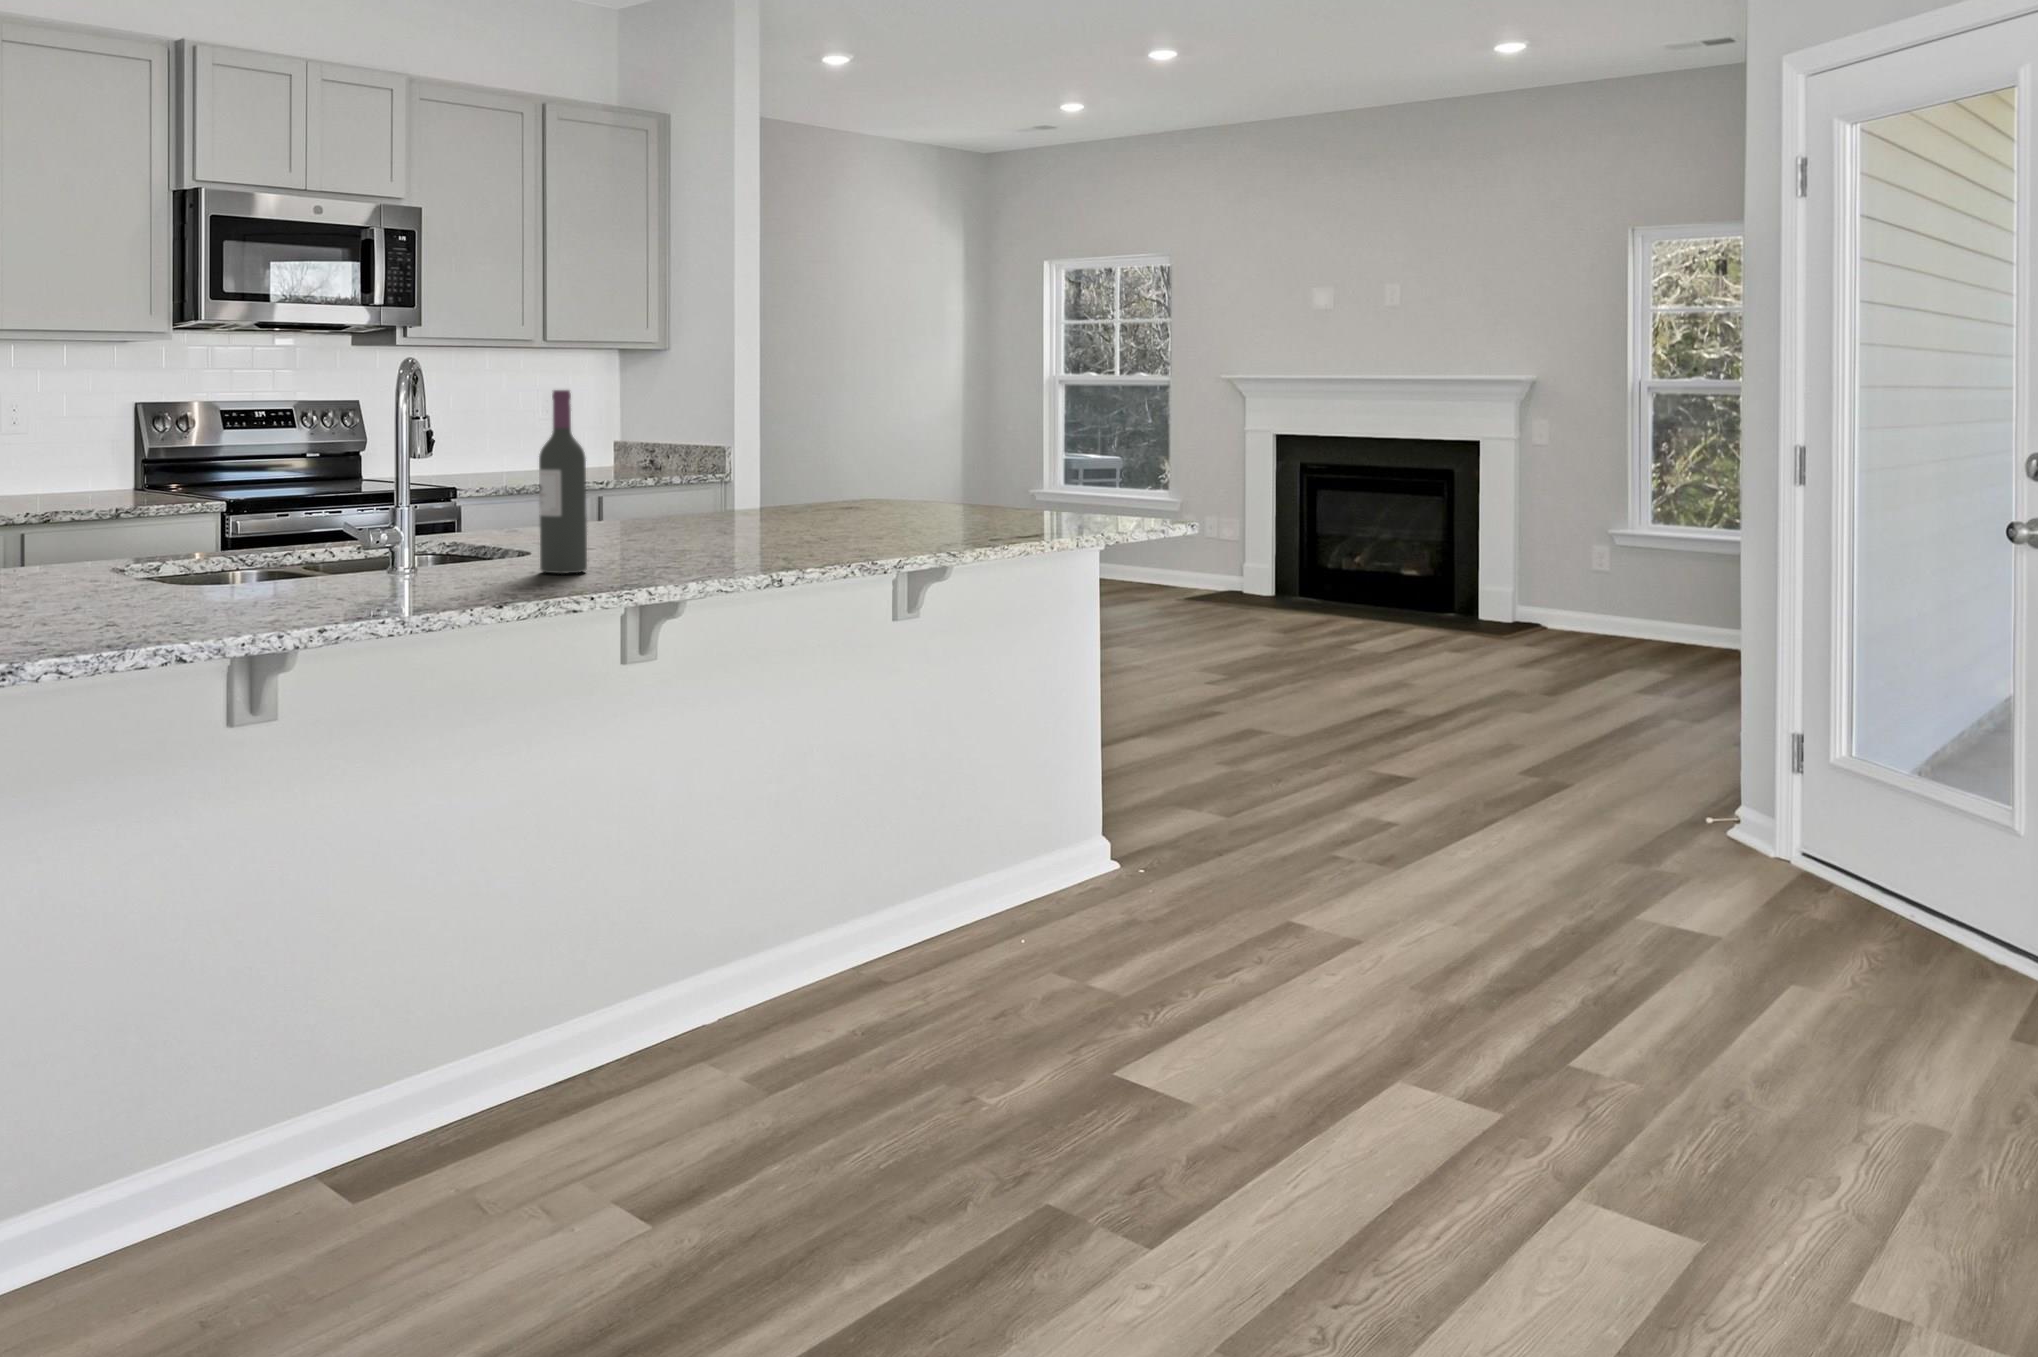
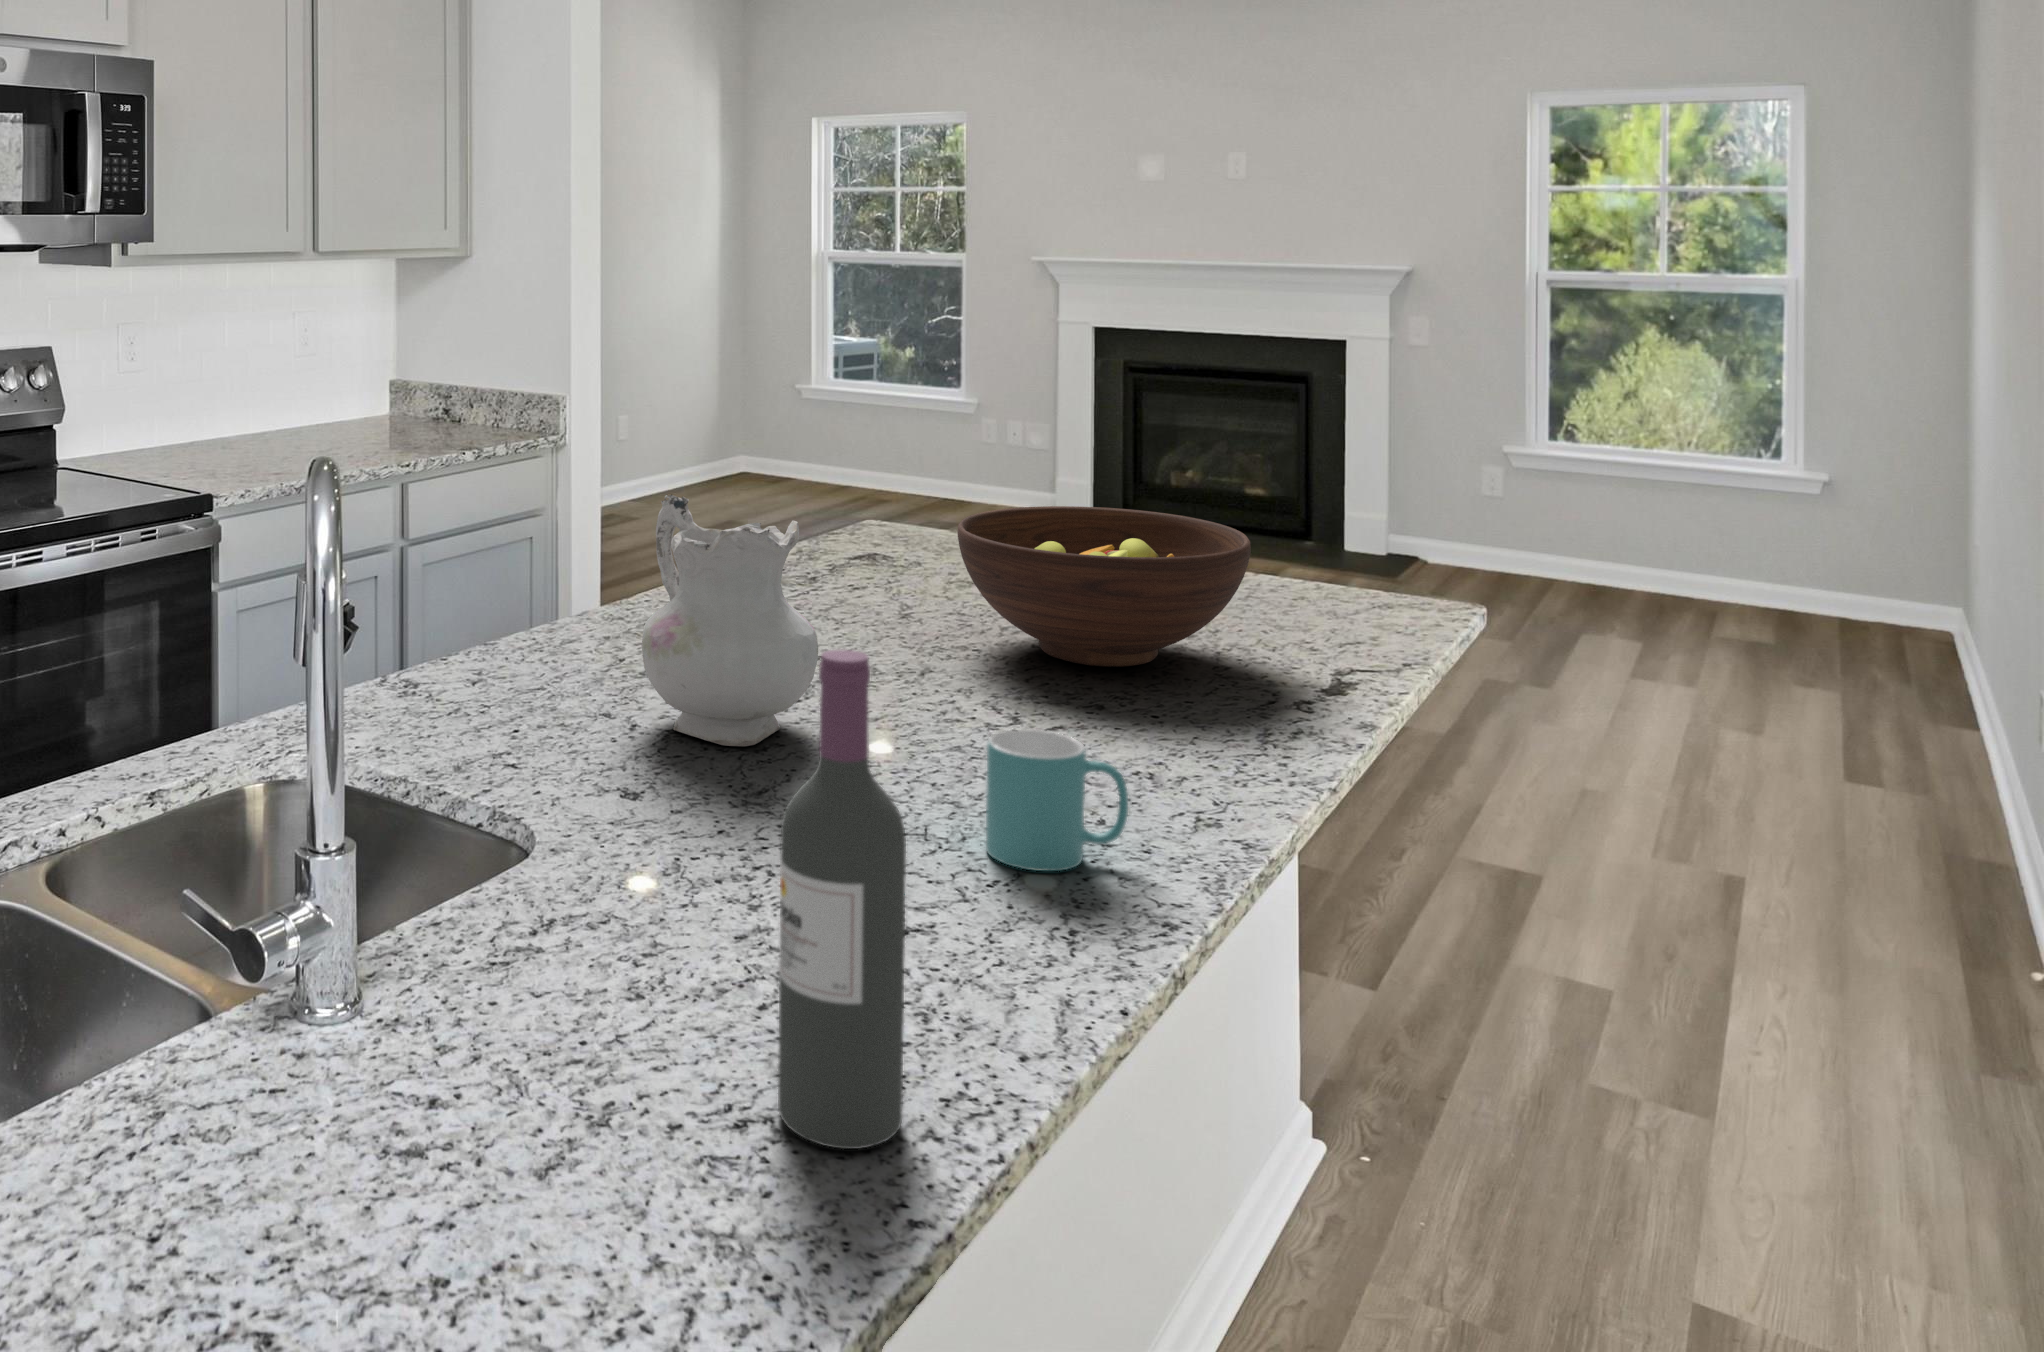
ceramic pitcher: none [609,412,700,532] -> present [642,495,818,746]
fruit bowl: none [821,443,979,520] -> present [958,506,1251,667]
mug: none [723,492,785,548] -> present [986,729,1128,871]

